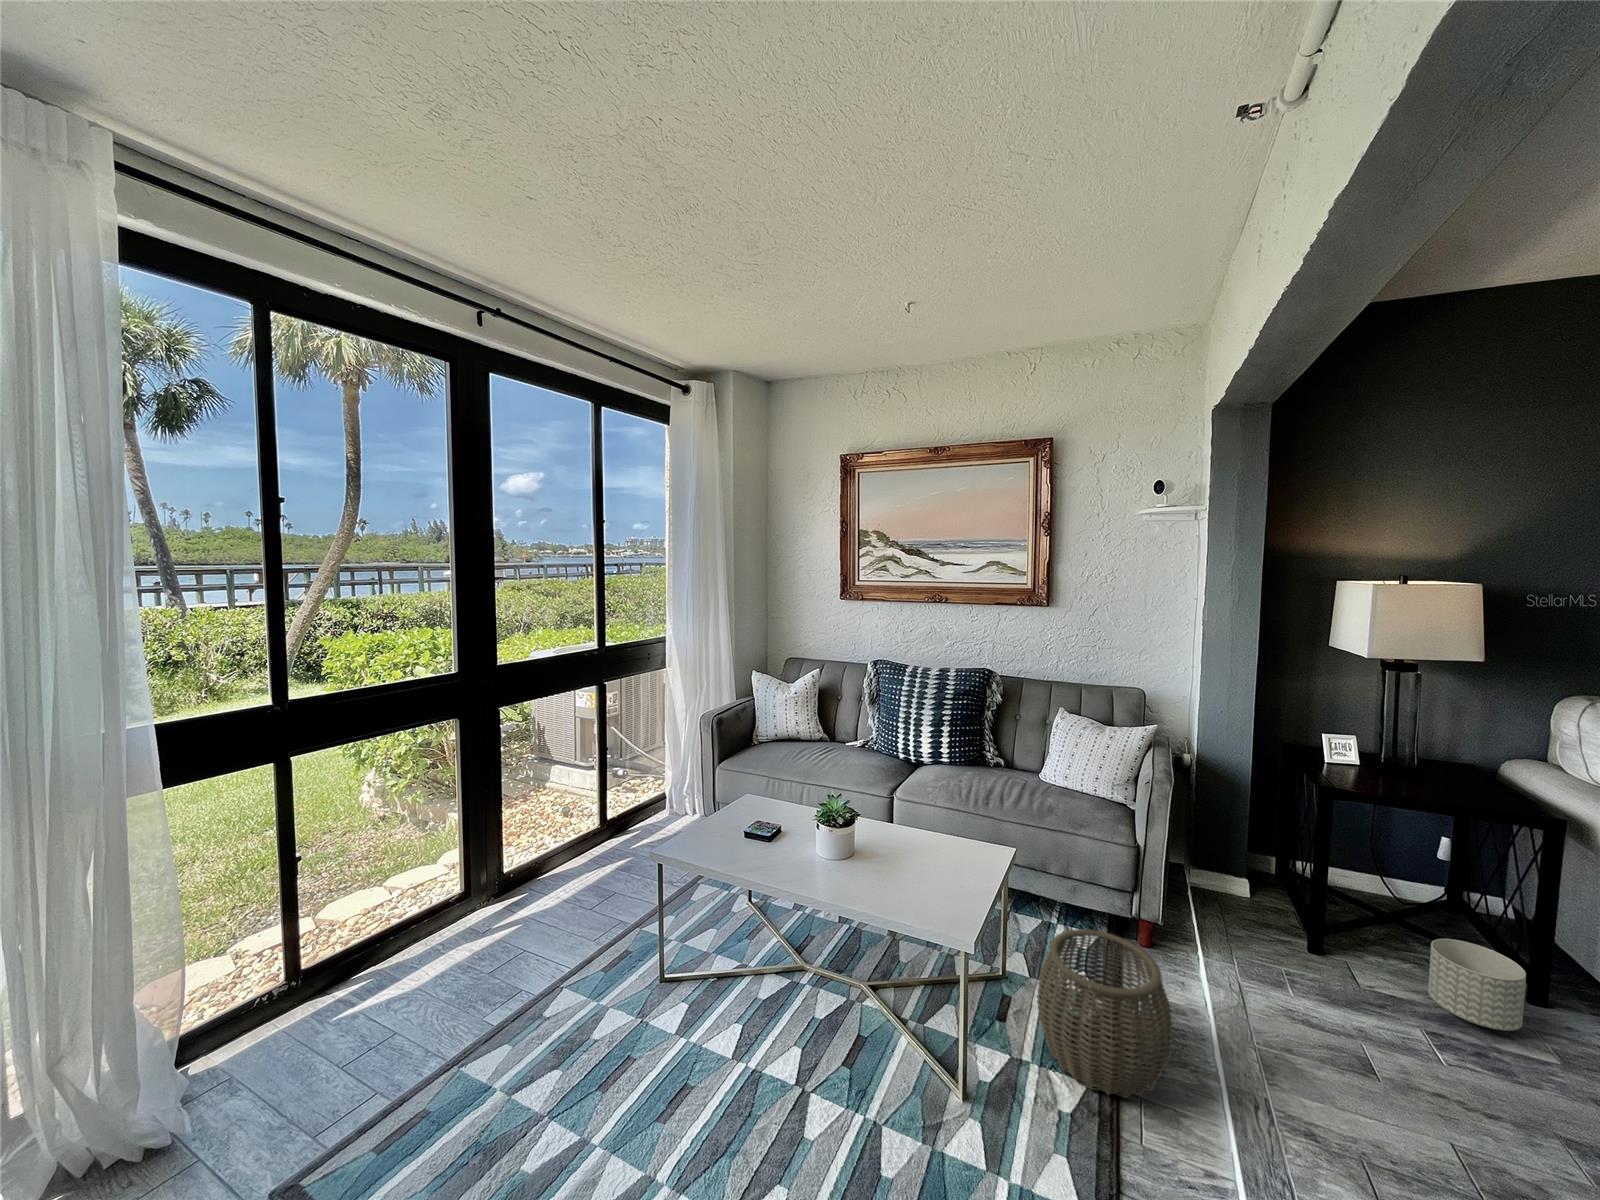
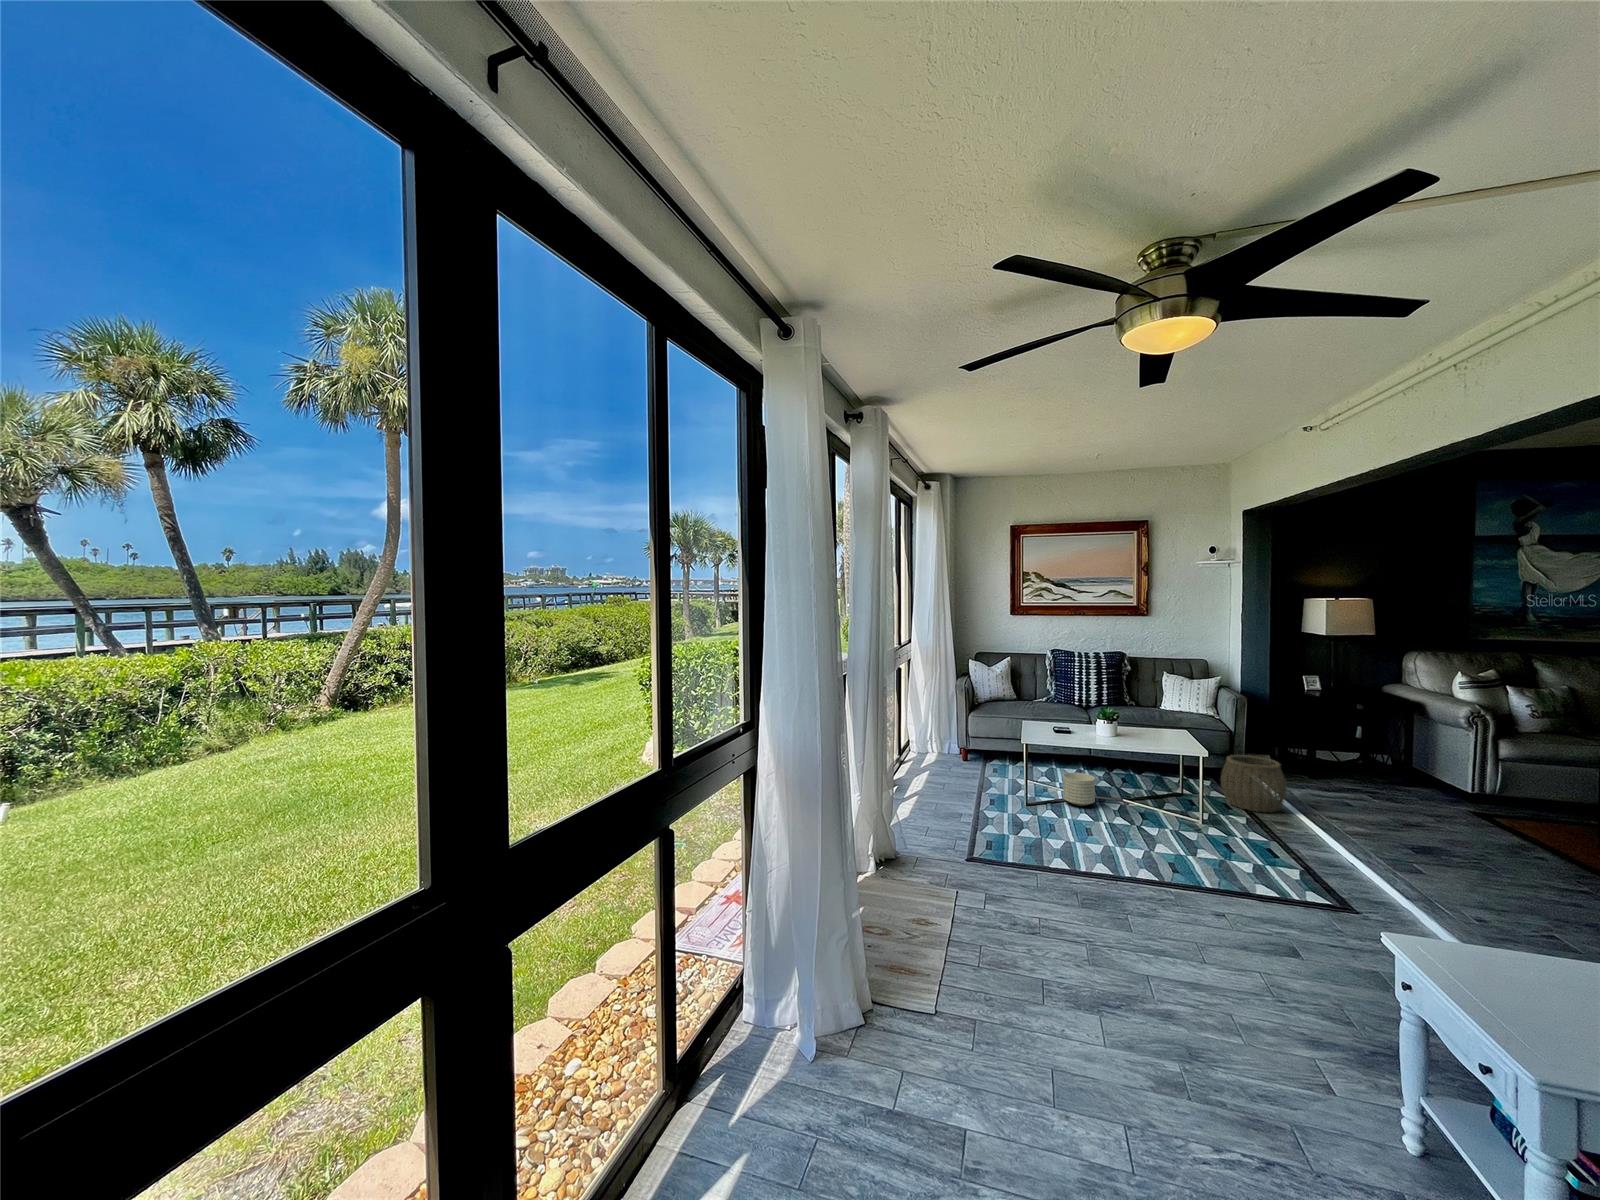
planter: present [1428,939,1526,1031] -> present [1063,773,1095,806]

